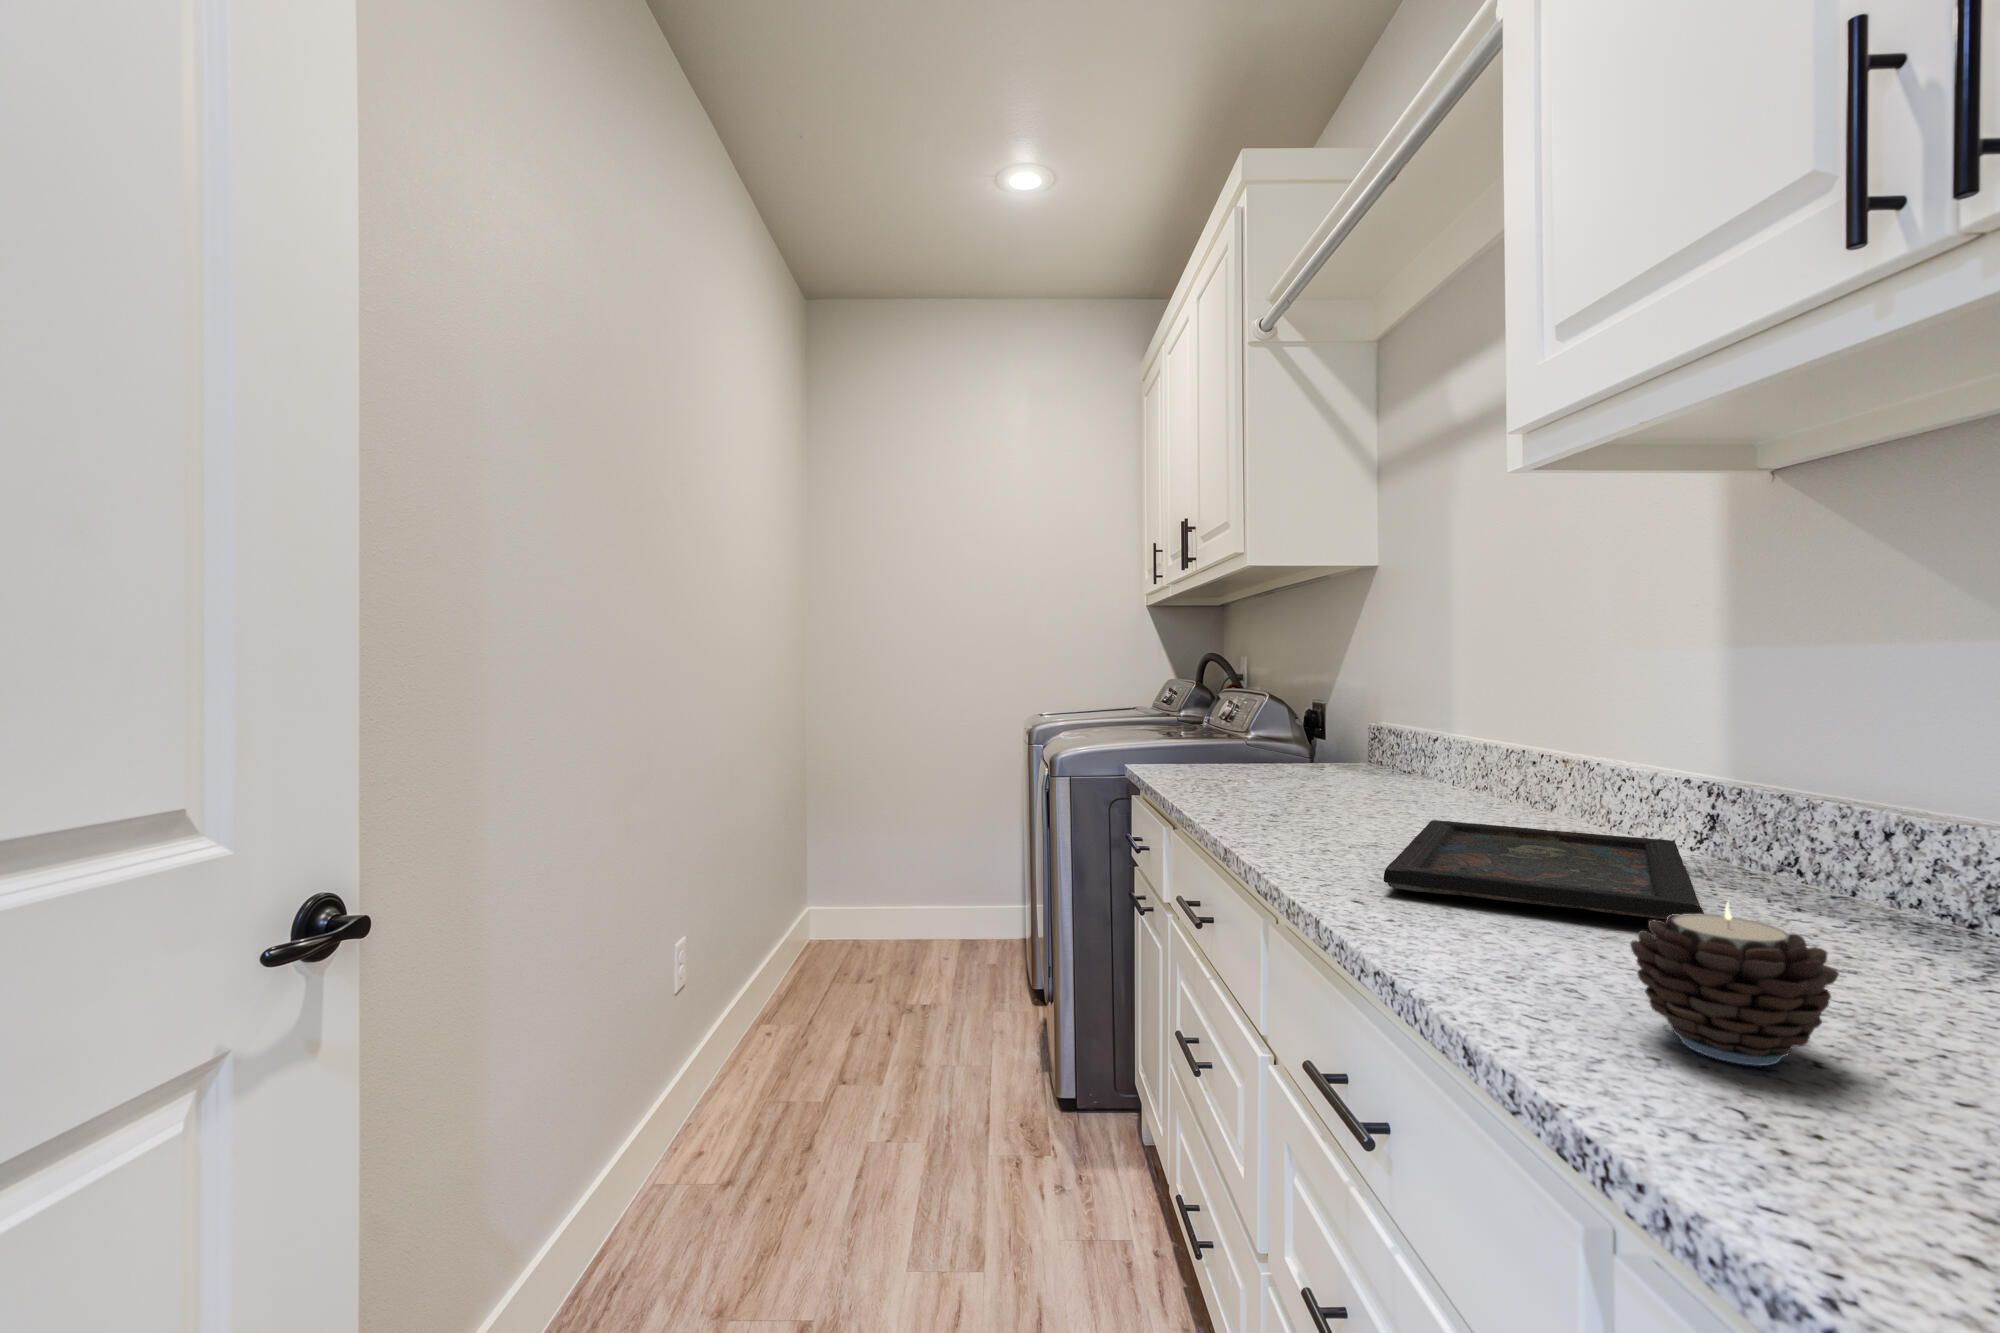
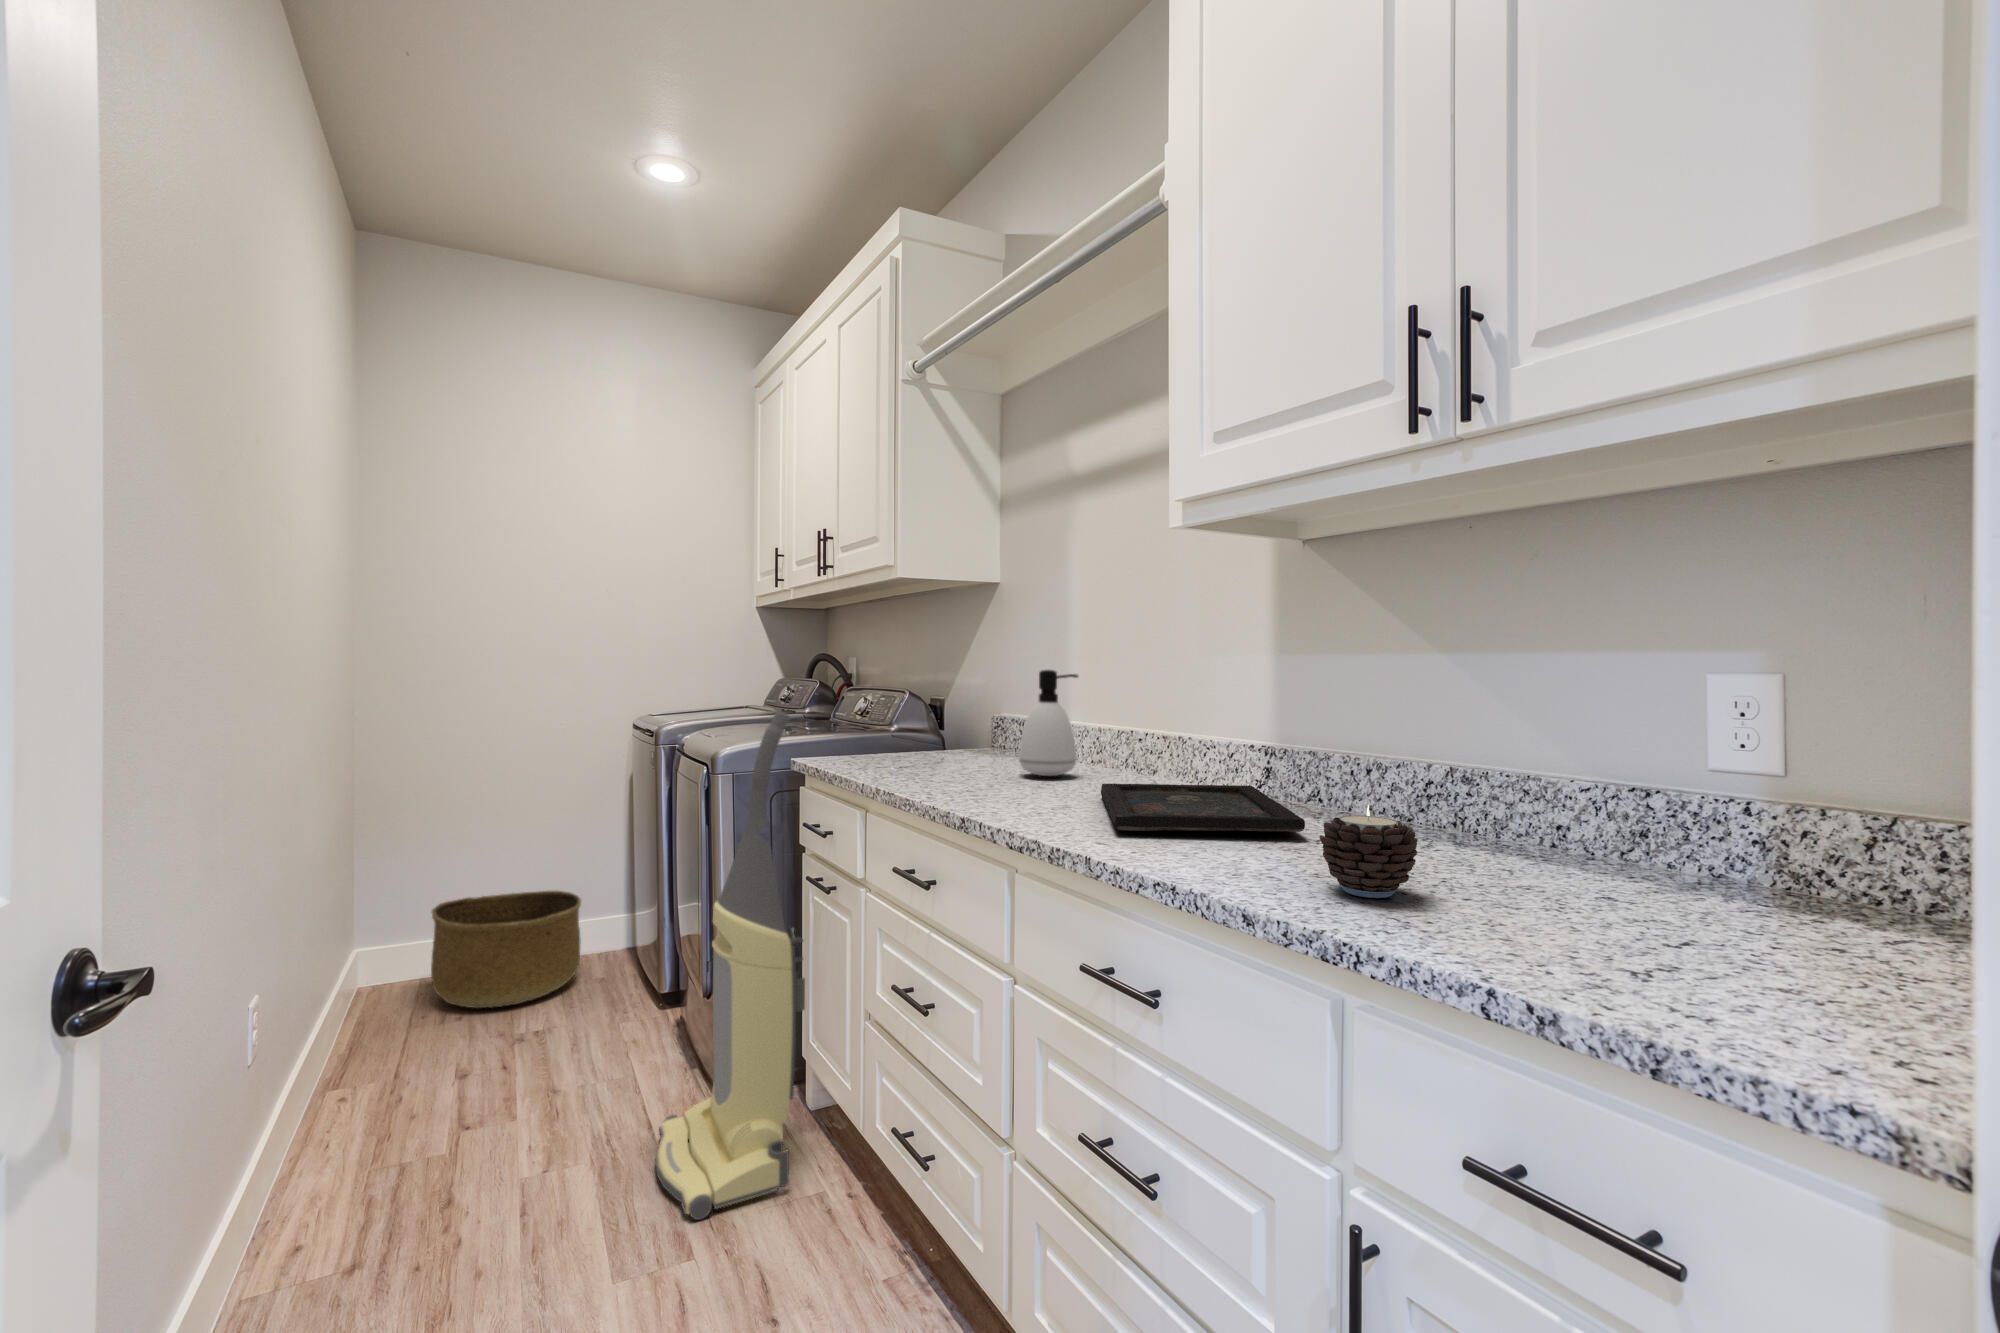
soap dispenser: none [1350,669,1431,804] -> present [1019,670,1078,776]
vacuum cleaner: none [976,714,1122,1232] -> present [655,711,805,1220]
basket: none [855,874,974,977] -> present [431,891,581,1008]

